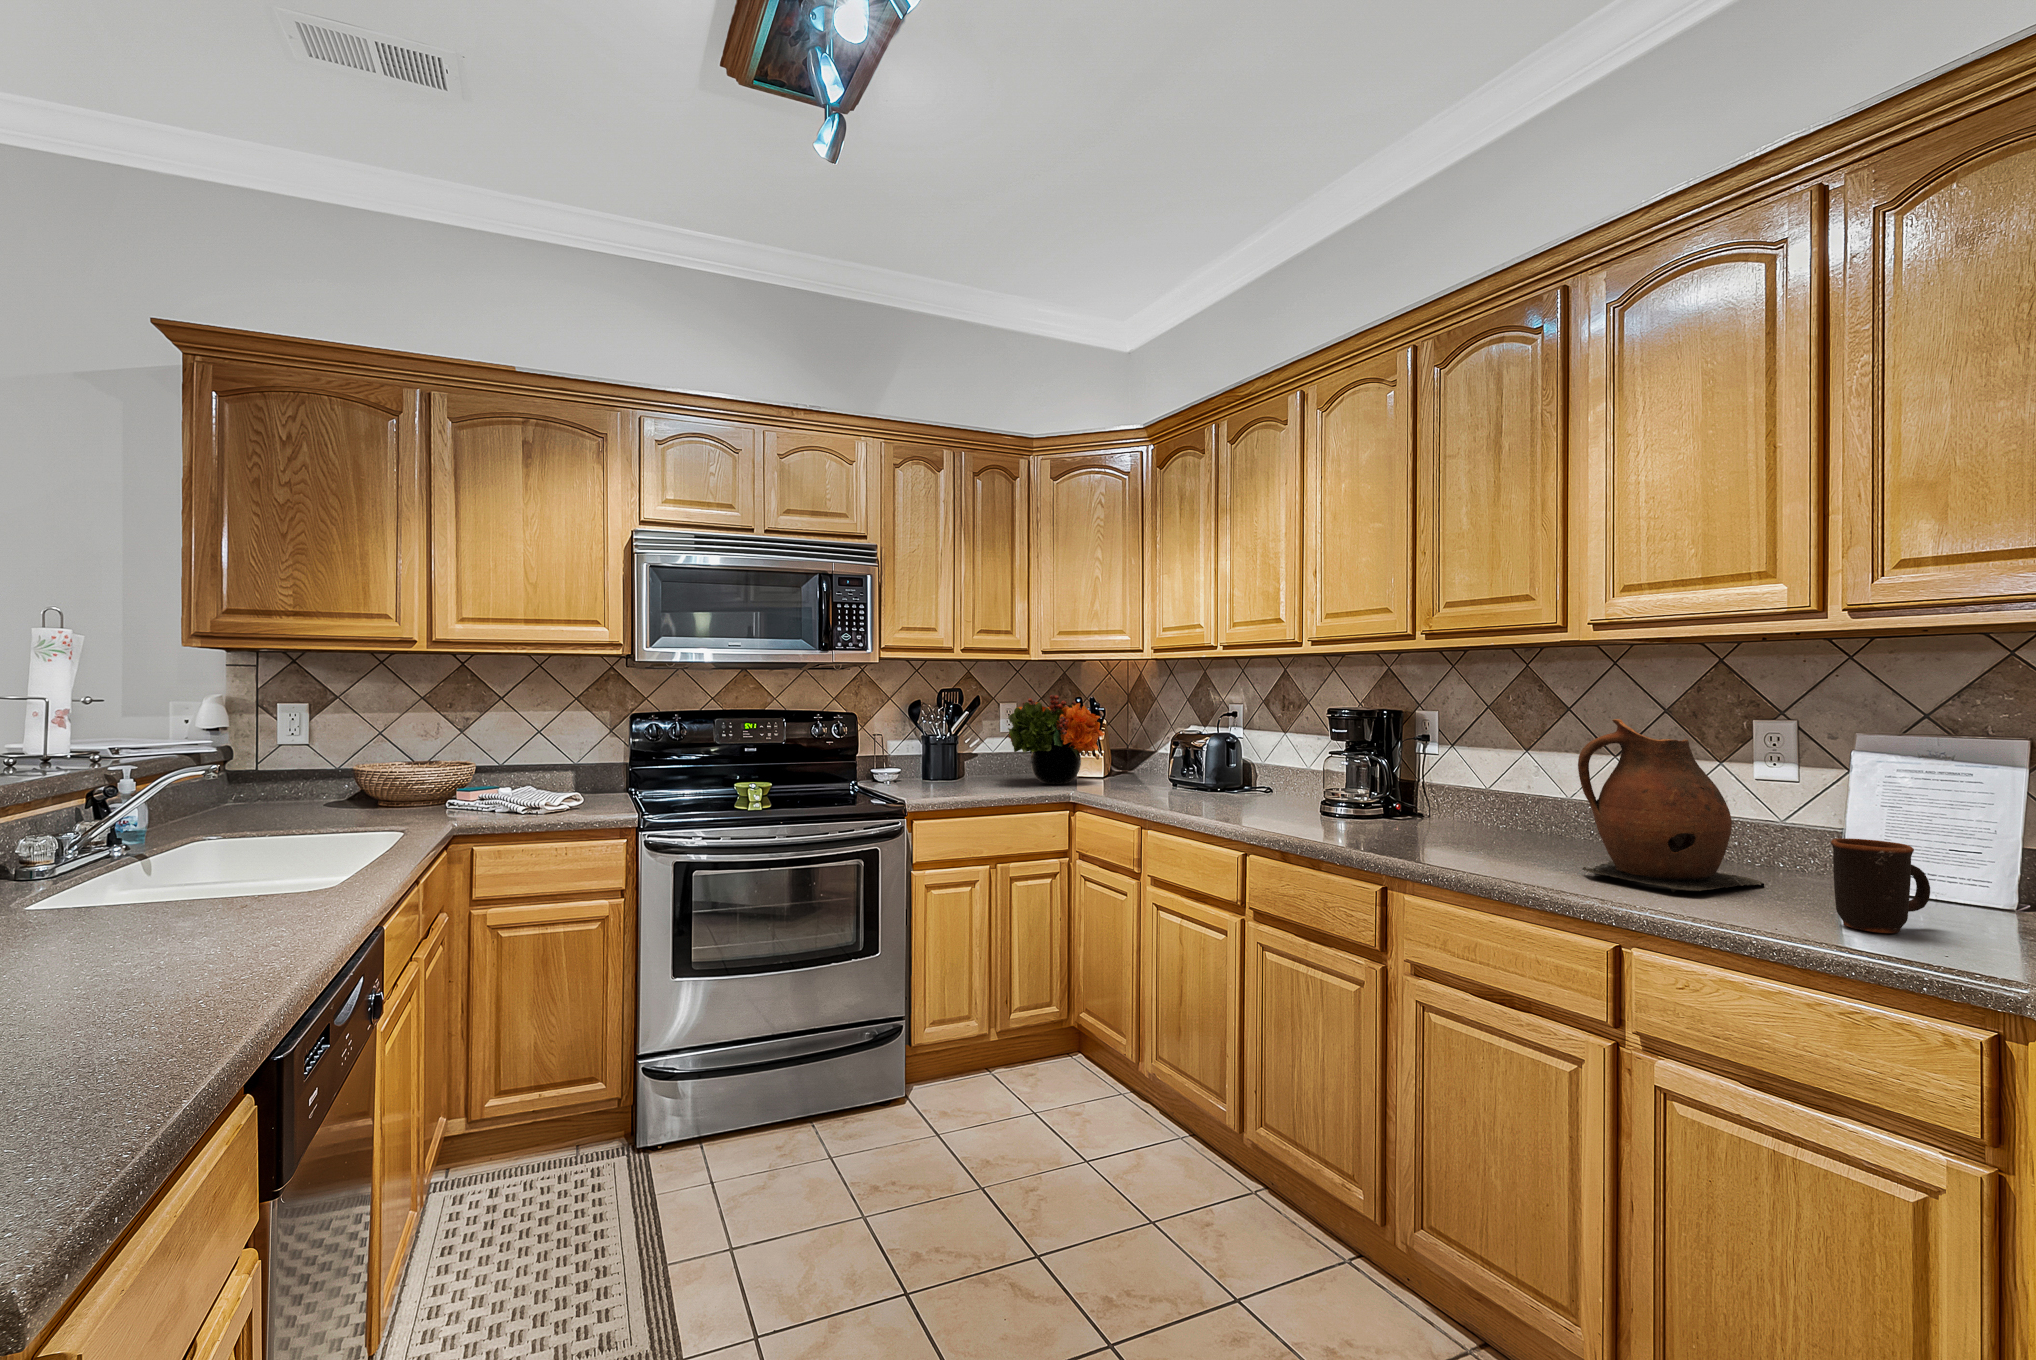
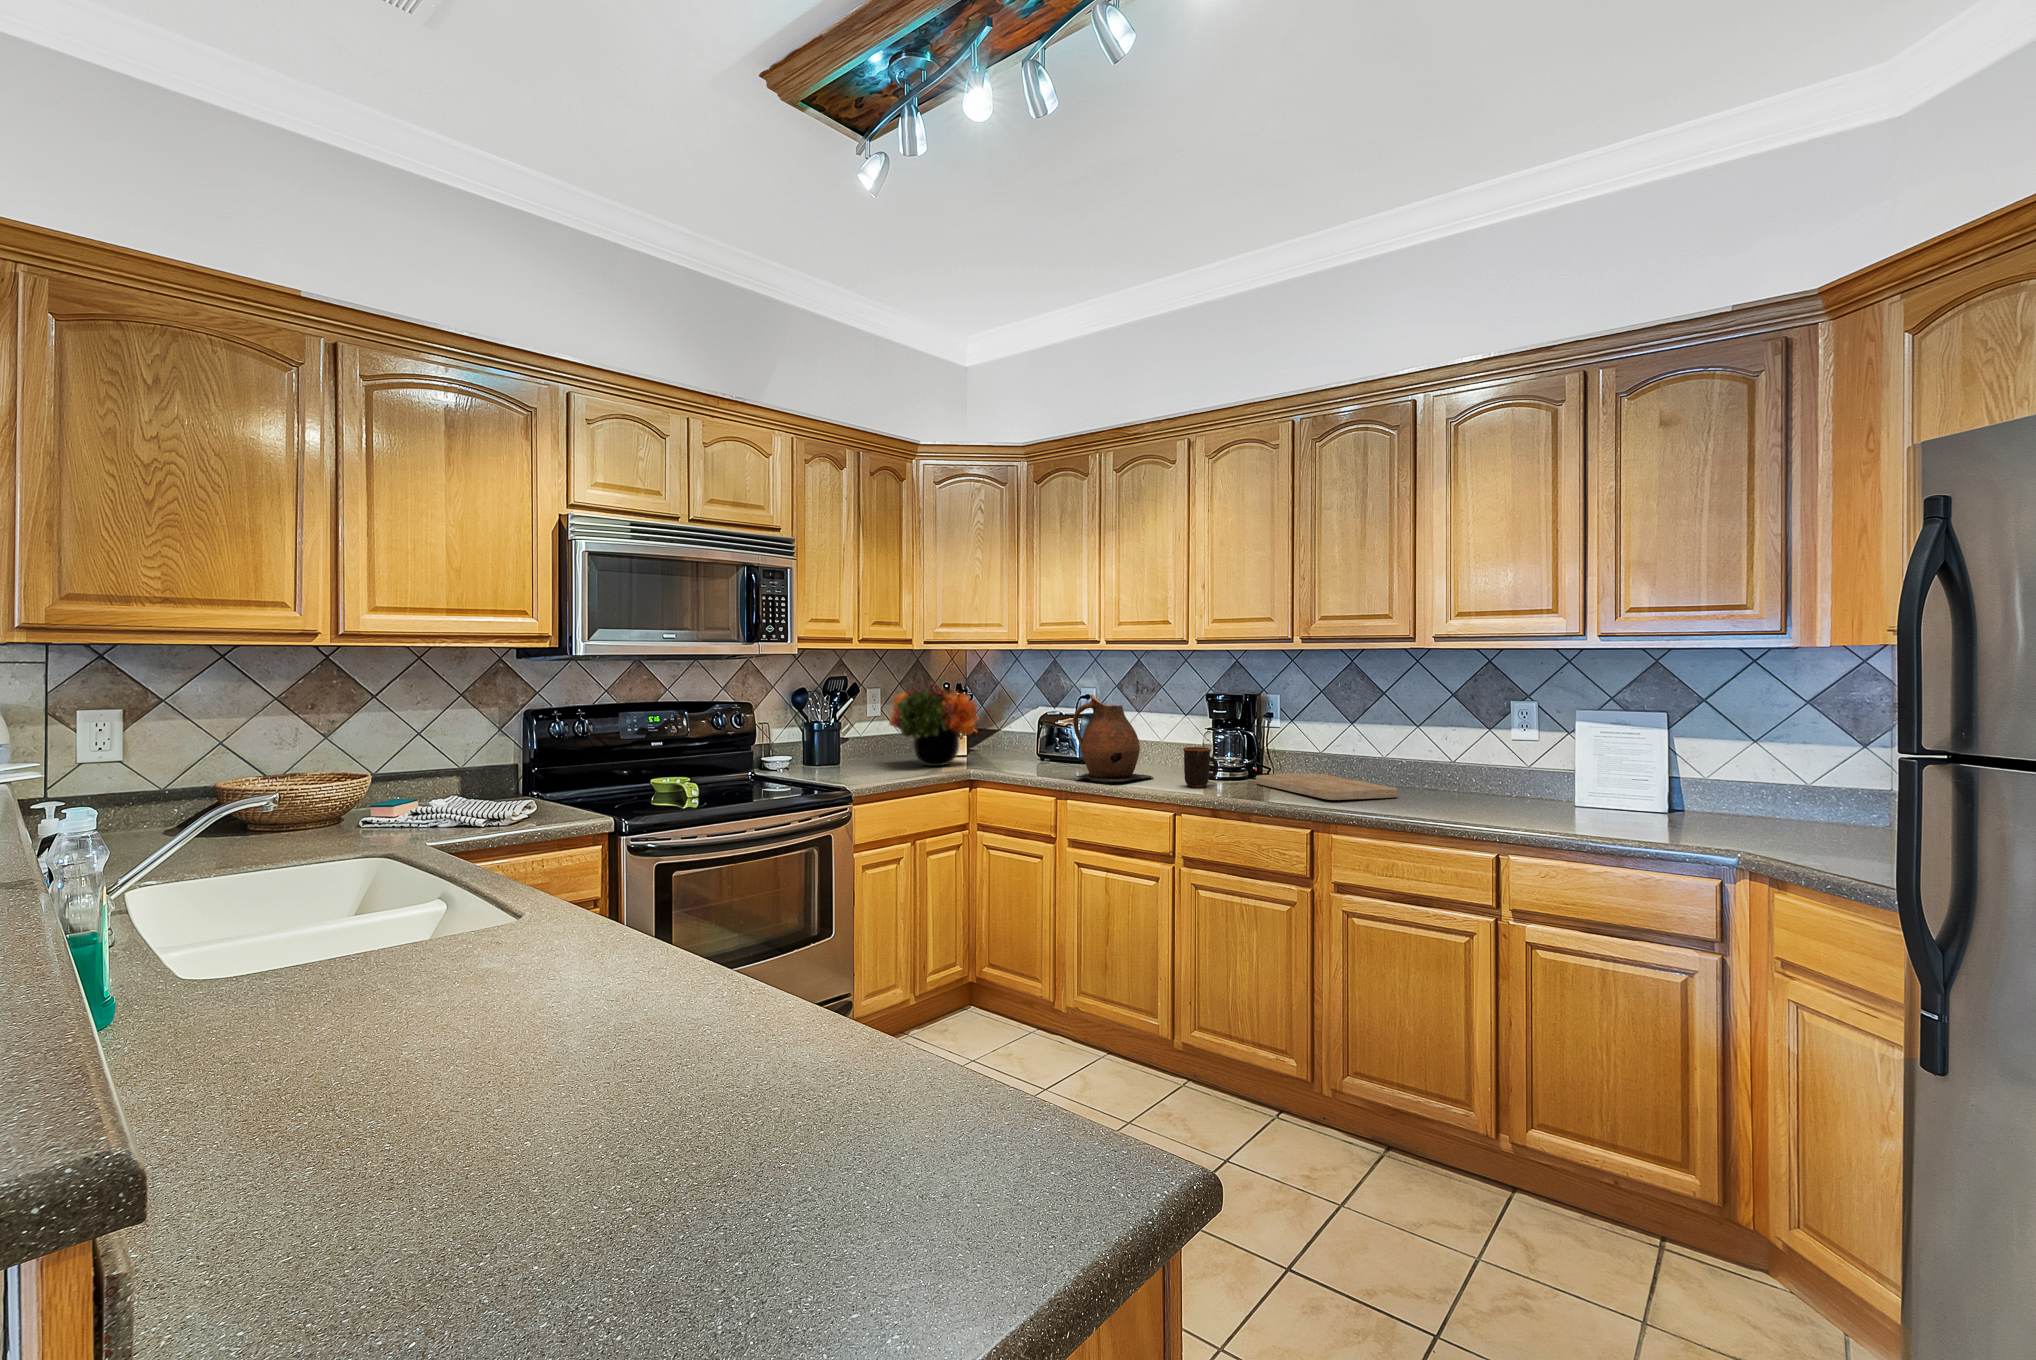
ceramic pitcher: present [1578,719,1764,892] -> present [1073,695,1153,783]
cutting board: none [1375,813,1545,854] -> present [1256,774,1397,800]
mug: present [1831,838,1930,933] -> present [1183,747,1218,787]

